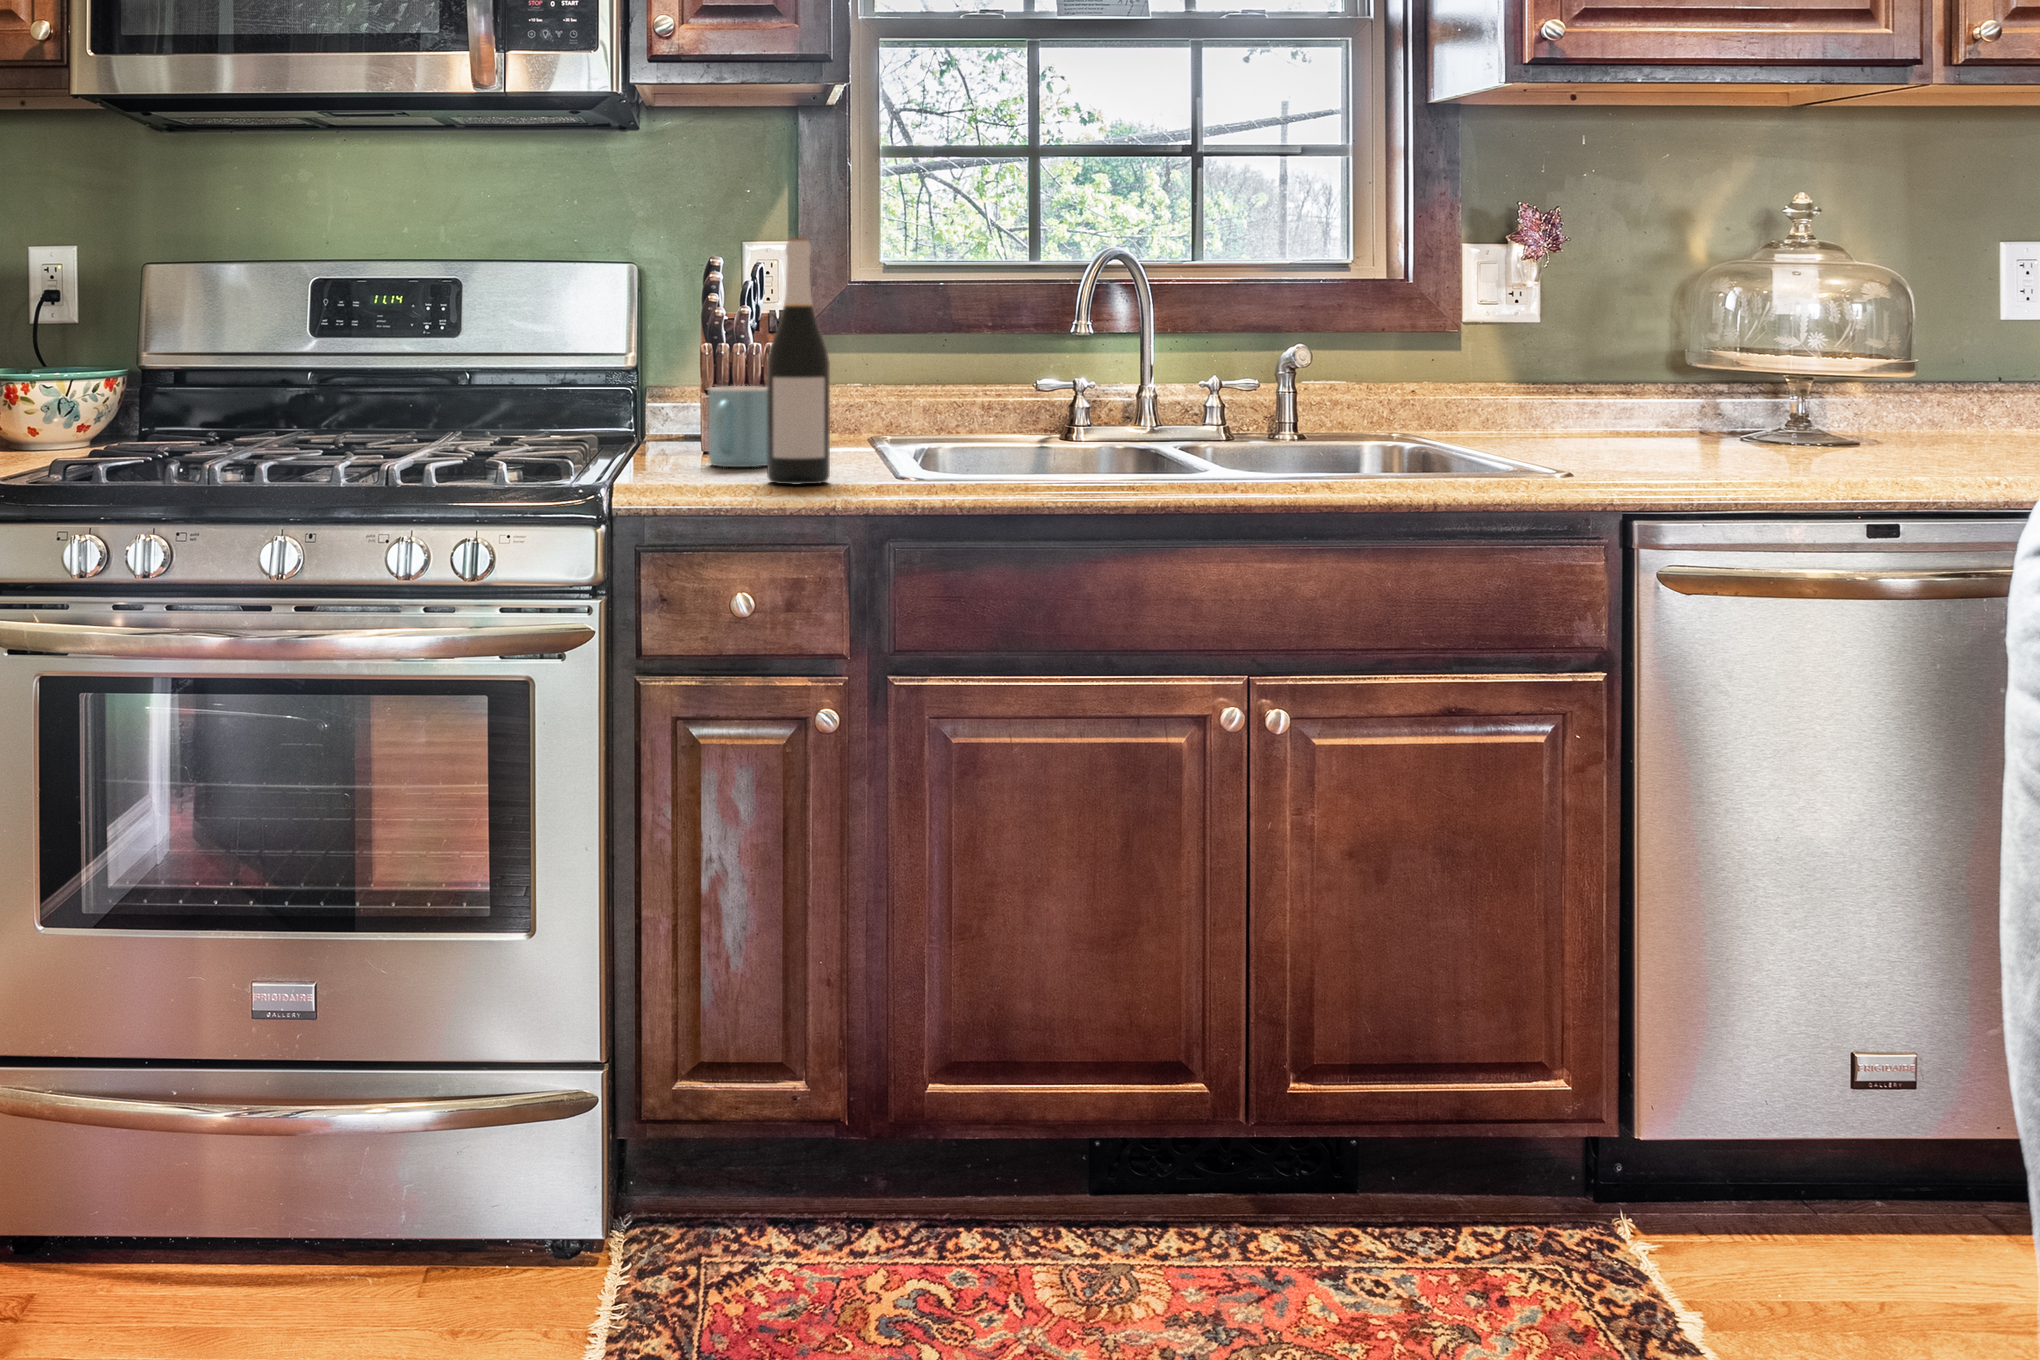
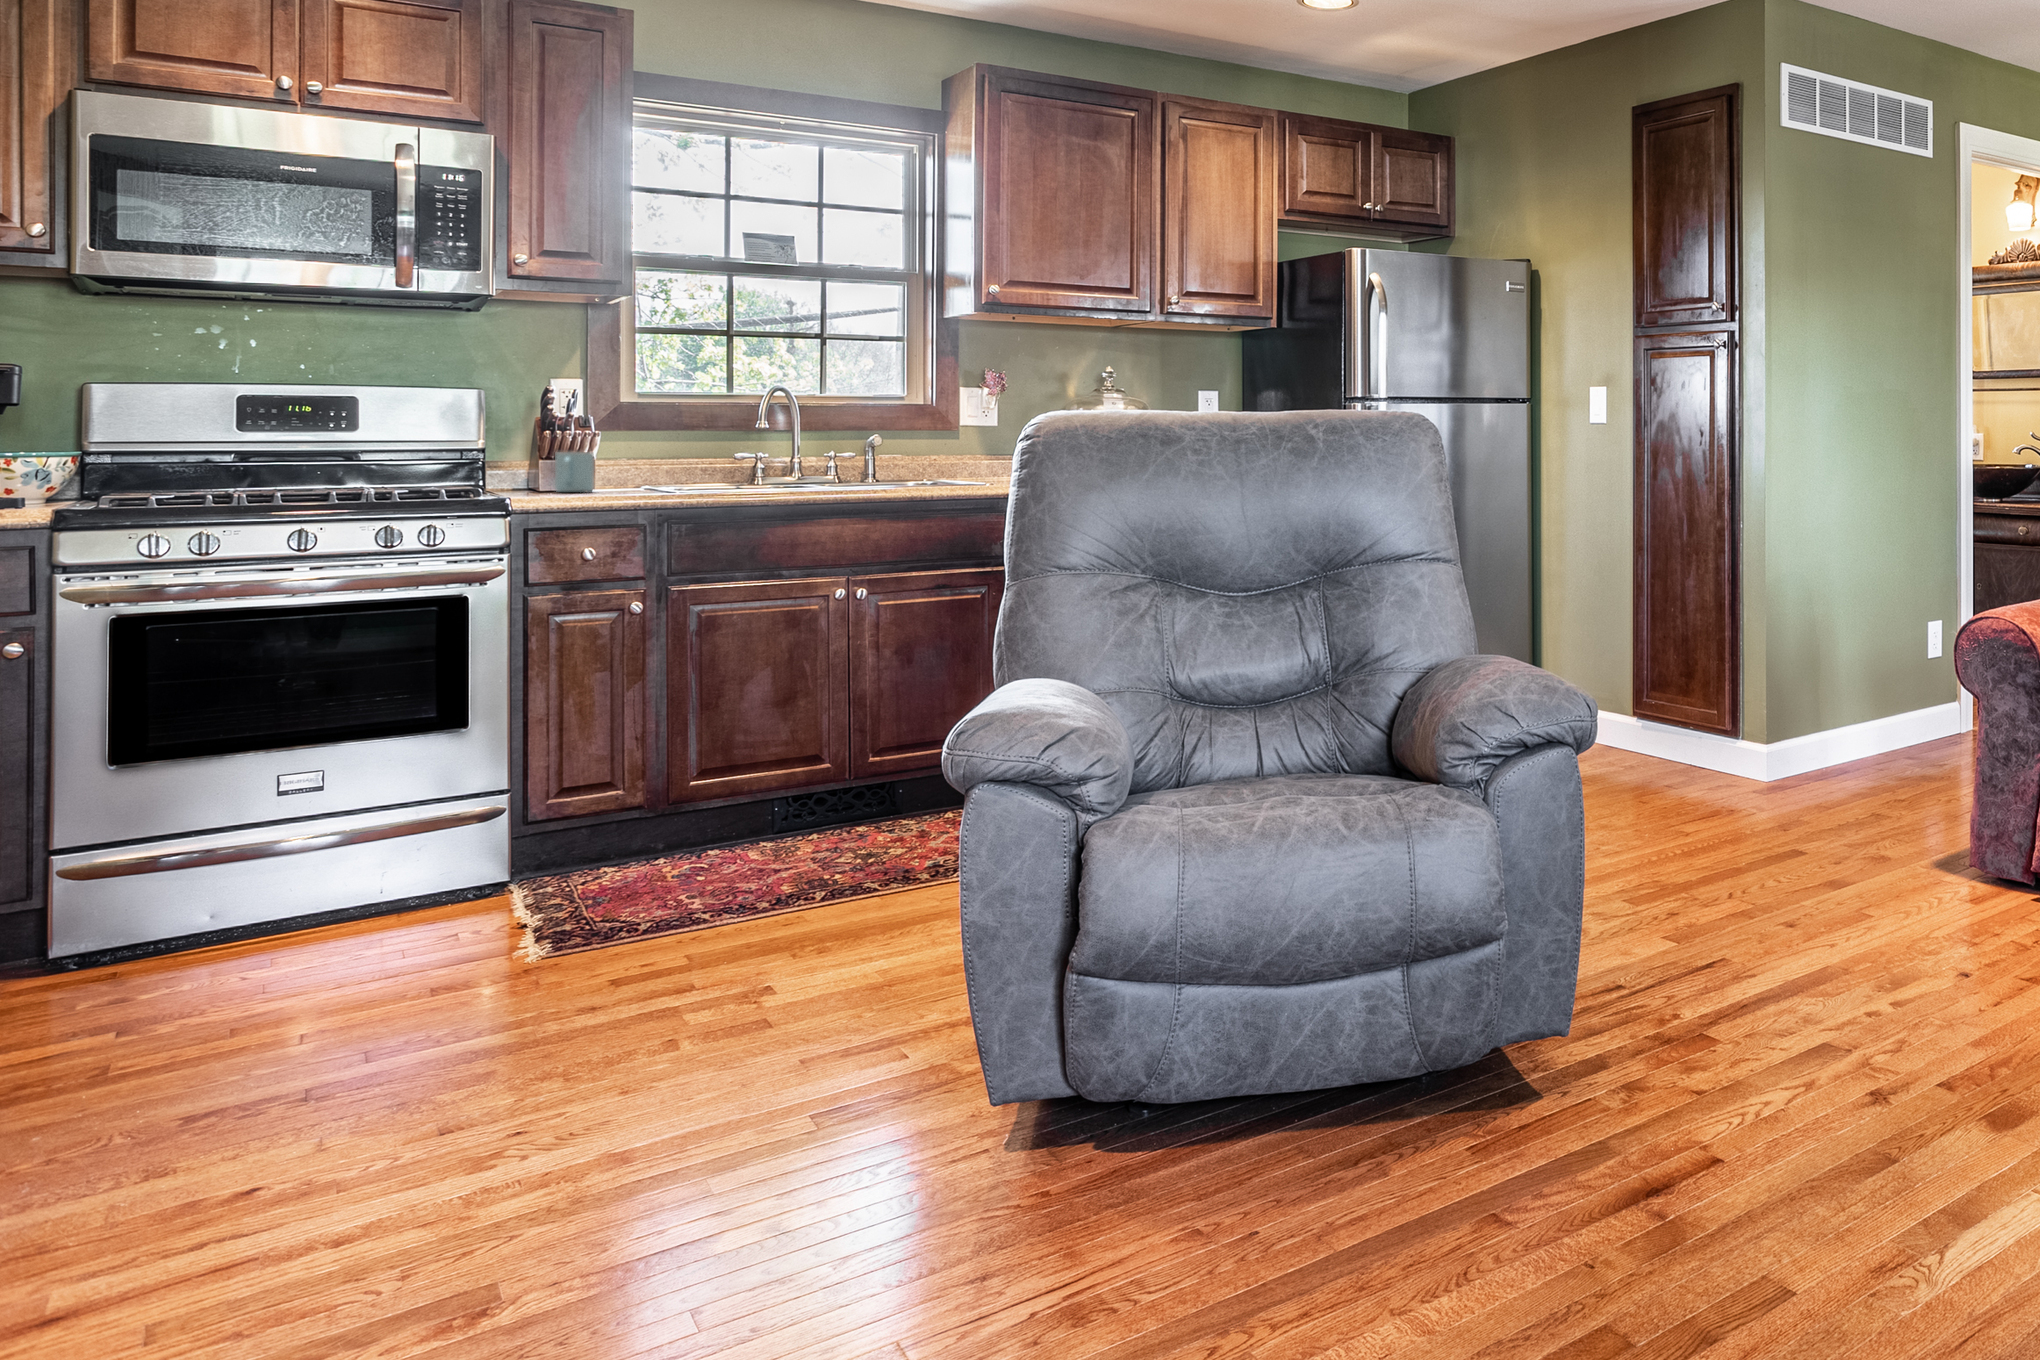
wine bottle: present [767,238,830,485] -> none [603,375,637,494]

